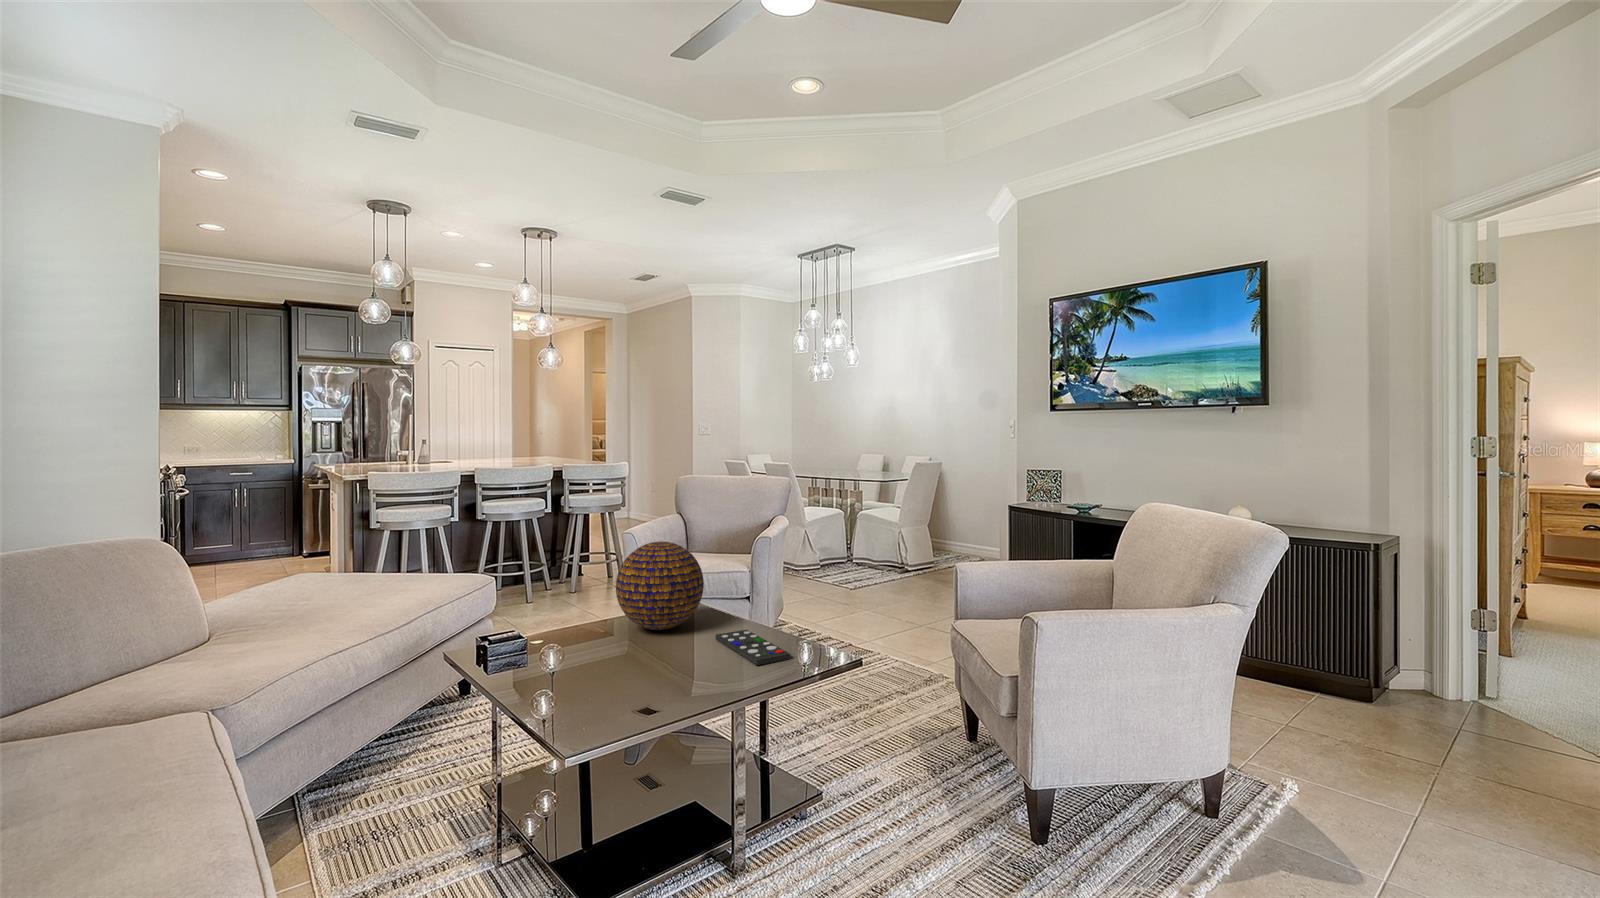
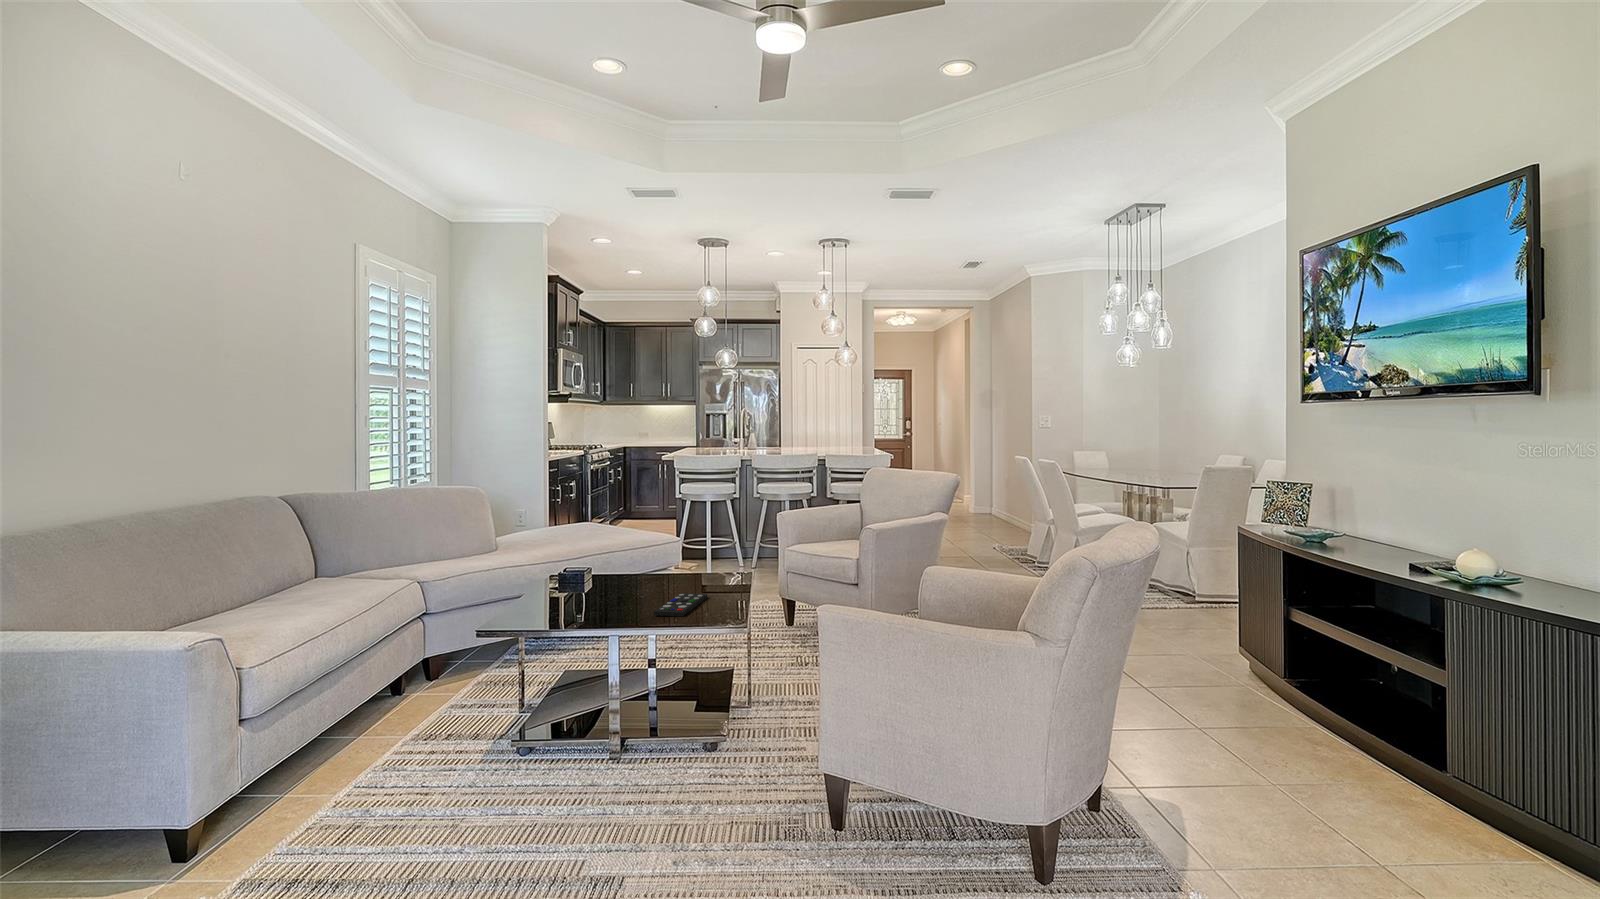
decorative orb: present [616,541,704,630] -> none [640,517,707,585]

